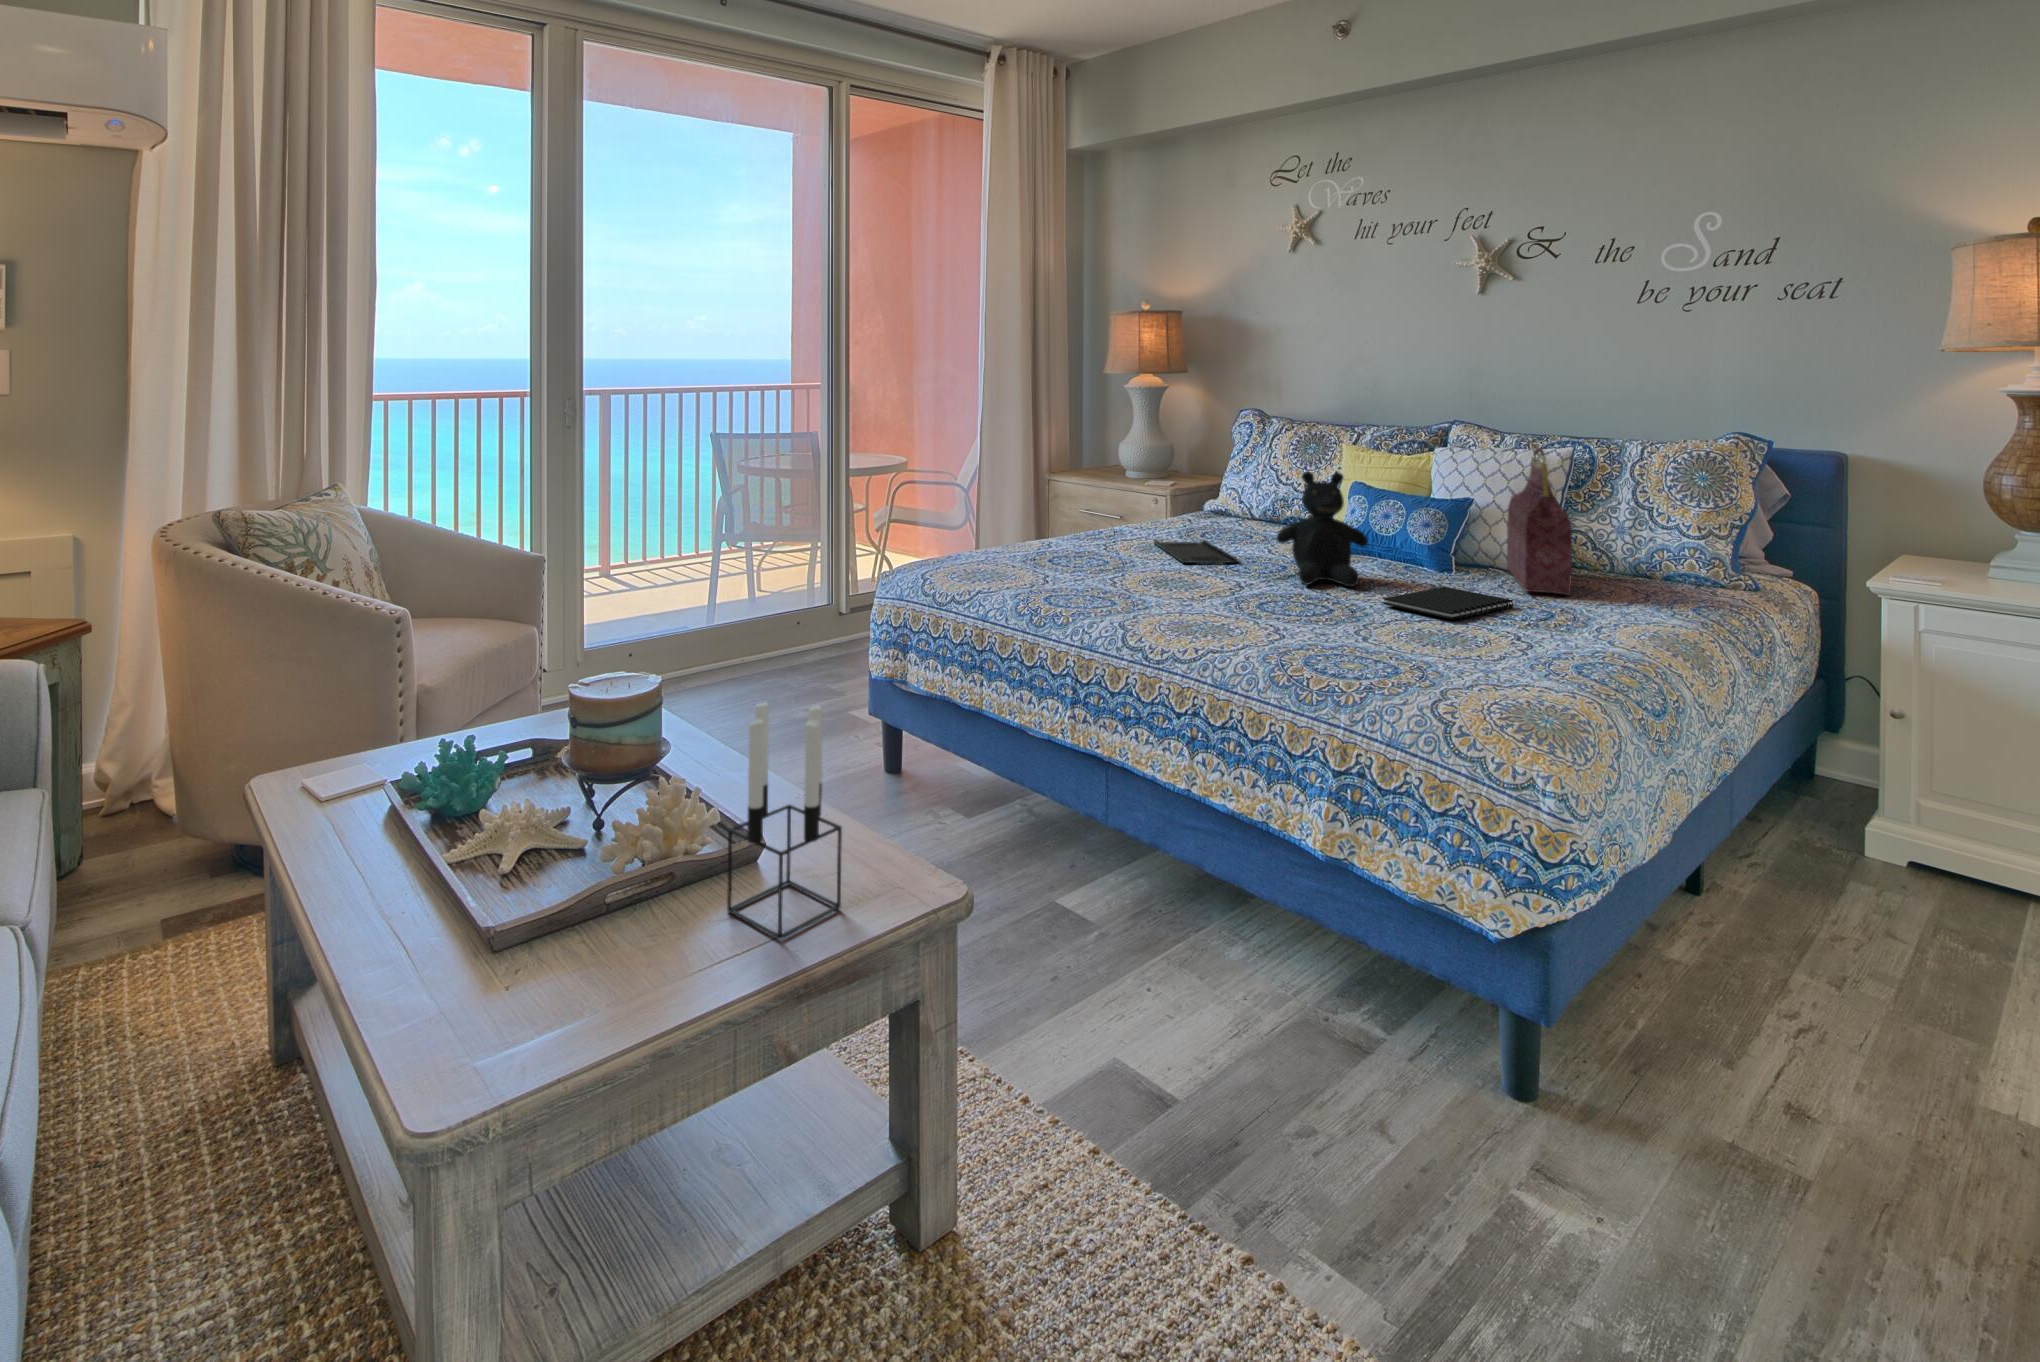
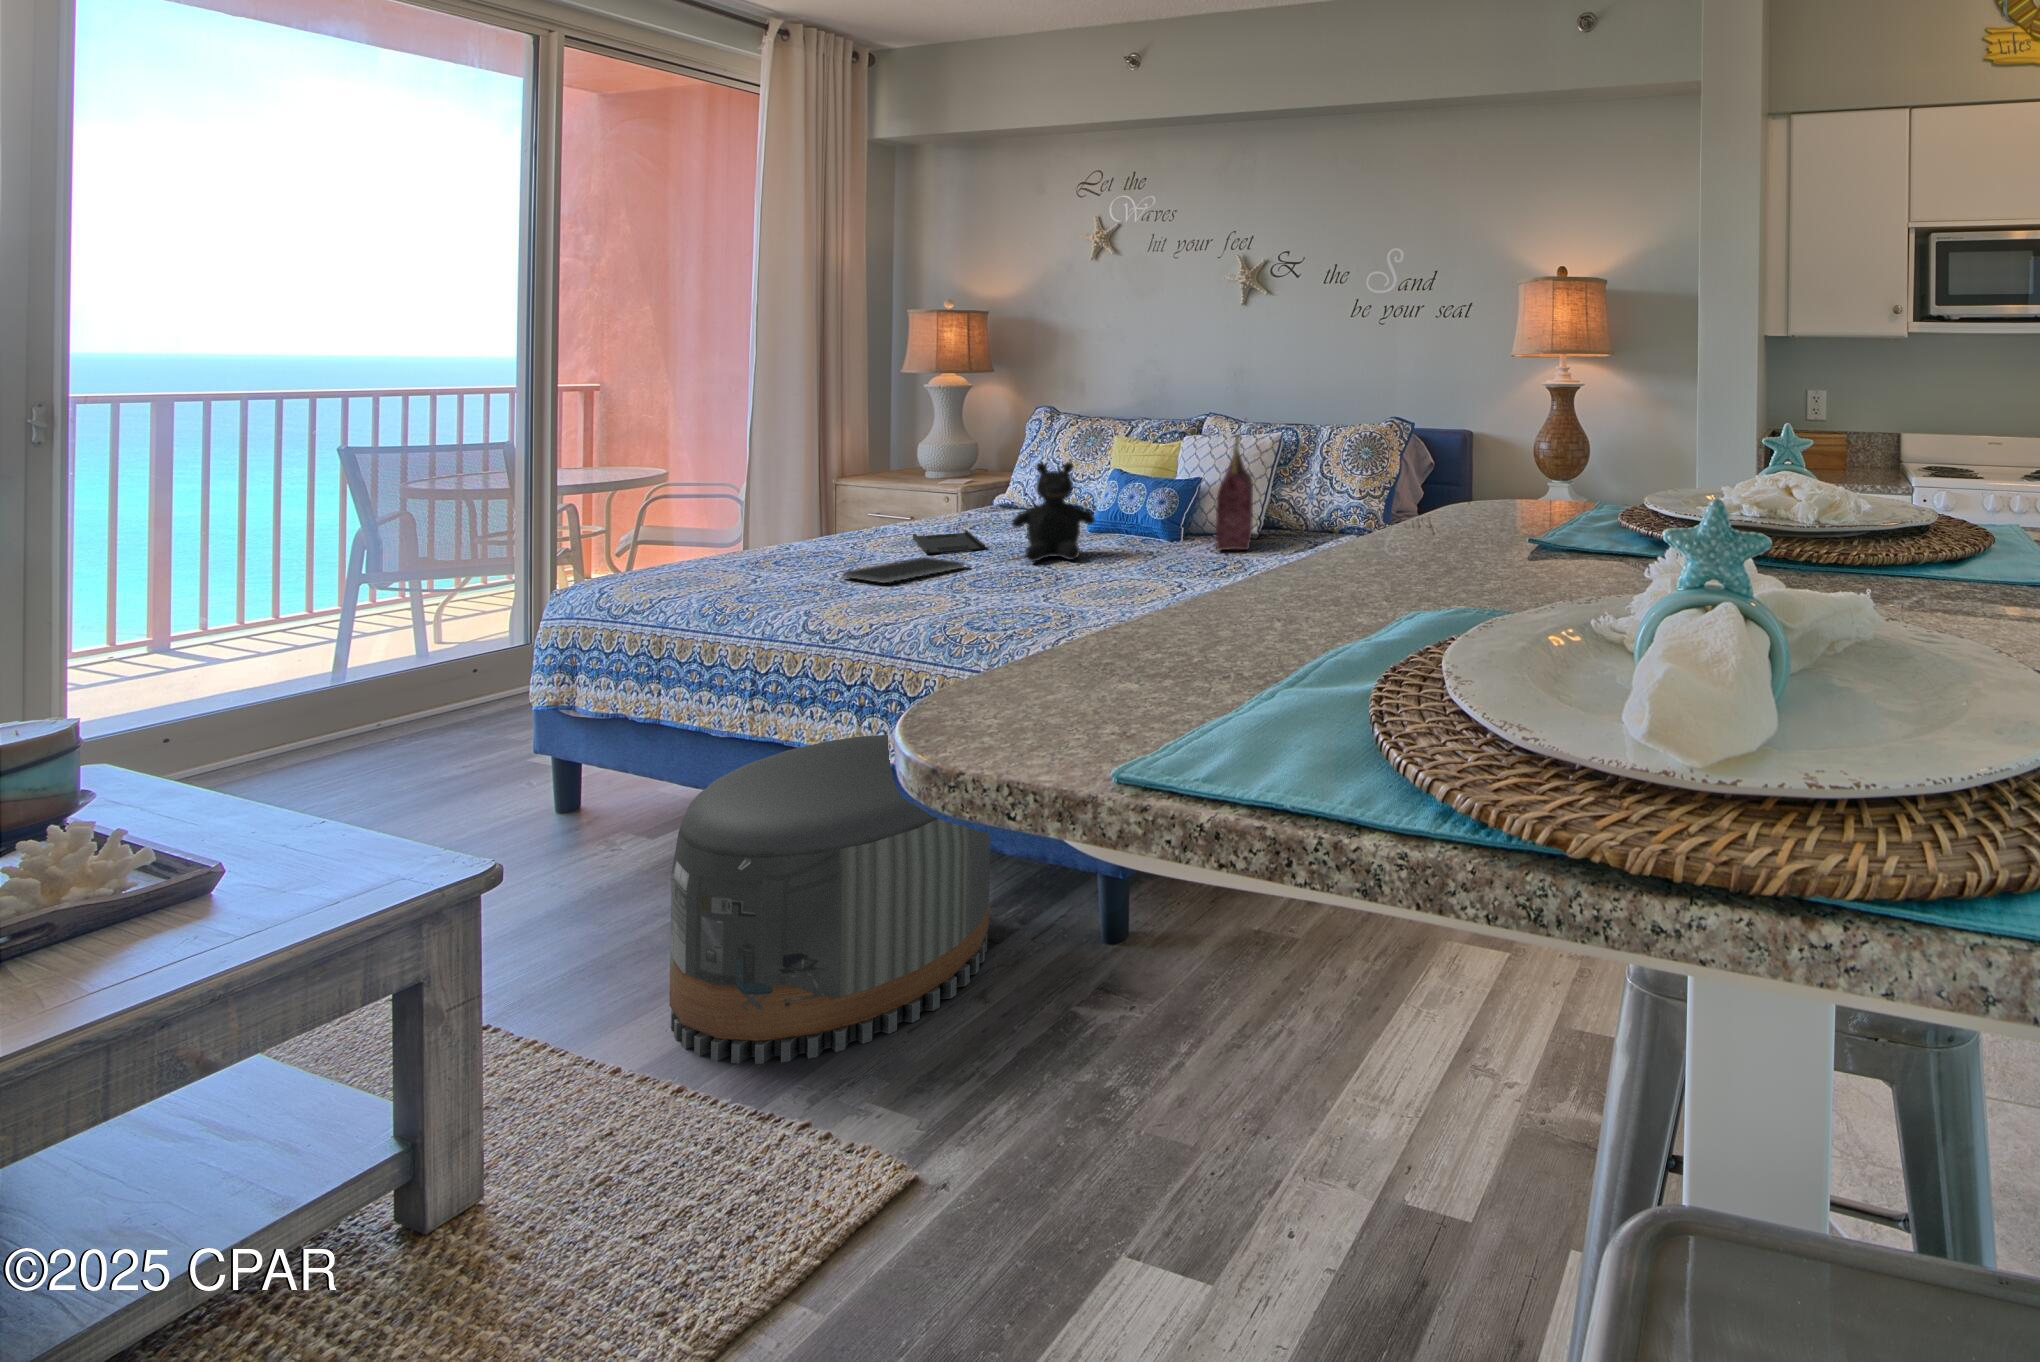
notebook: present [1383,587,1513,620] -> present [842,557,966,583]
candle holder: present [727,701,842,940] -> none [142,721,313,955]
pouf: none [1063,777,1389,1180] -> present [669,735,990,1064]

